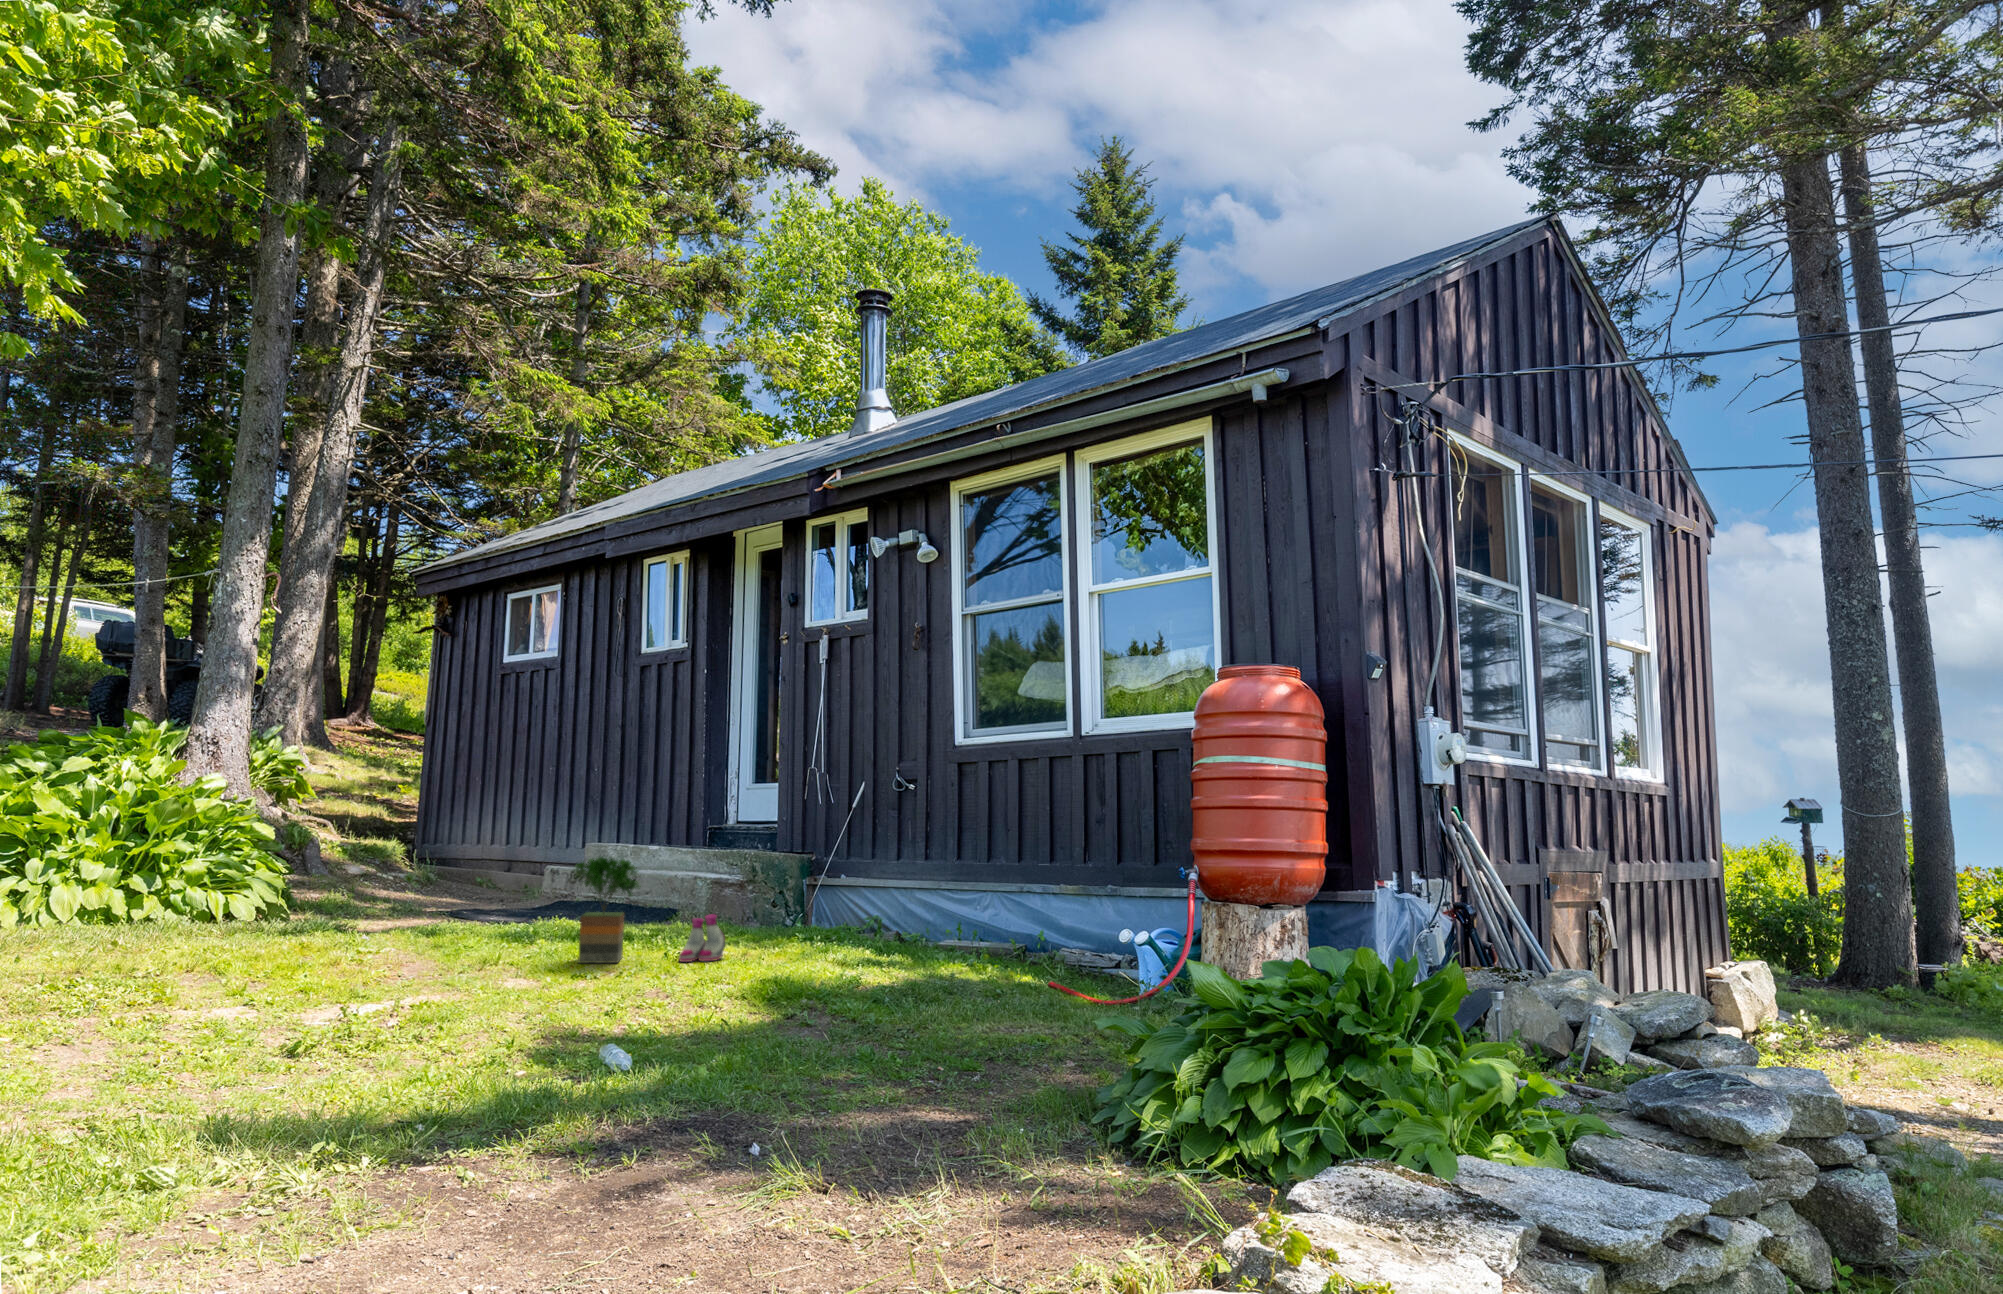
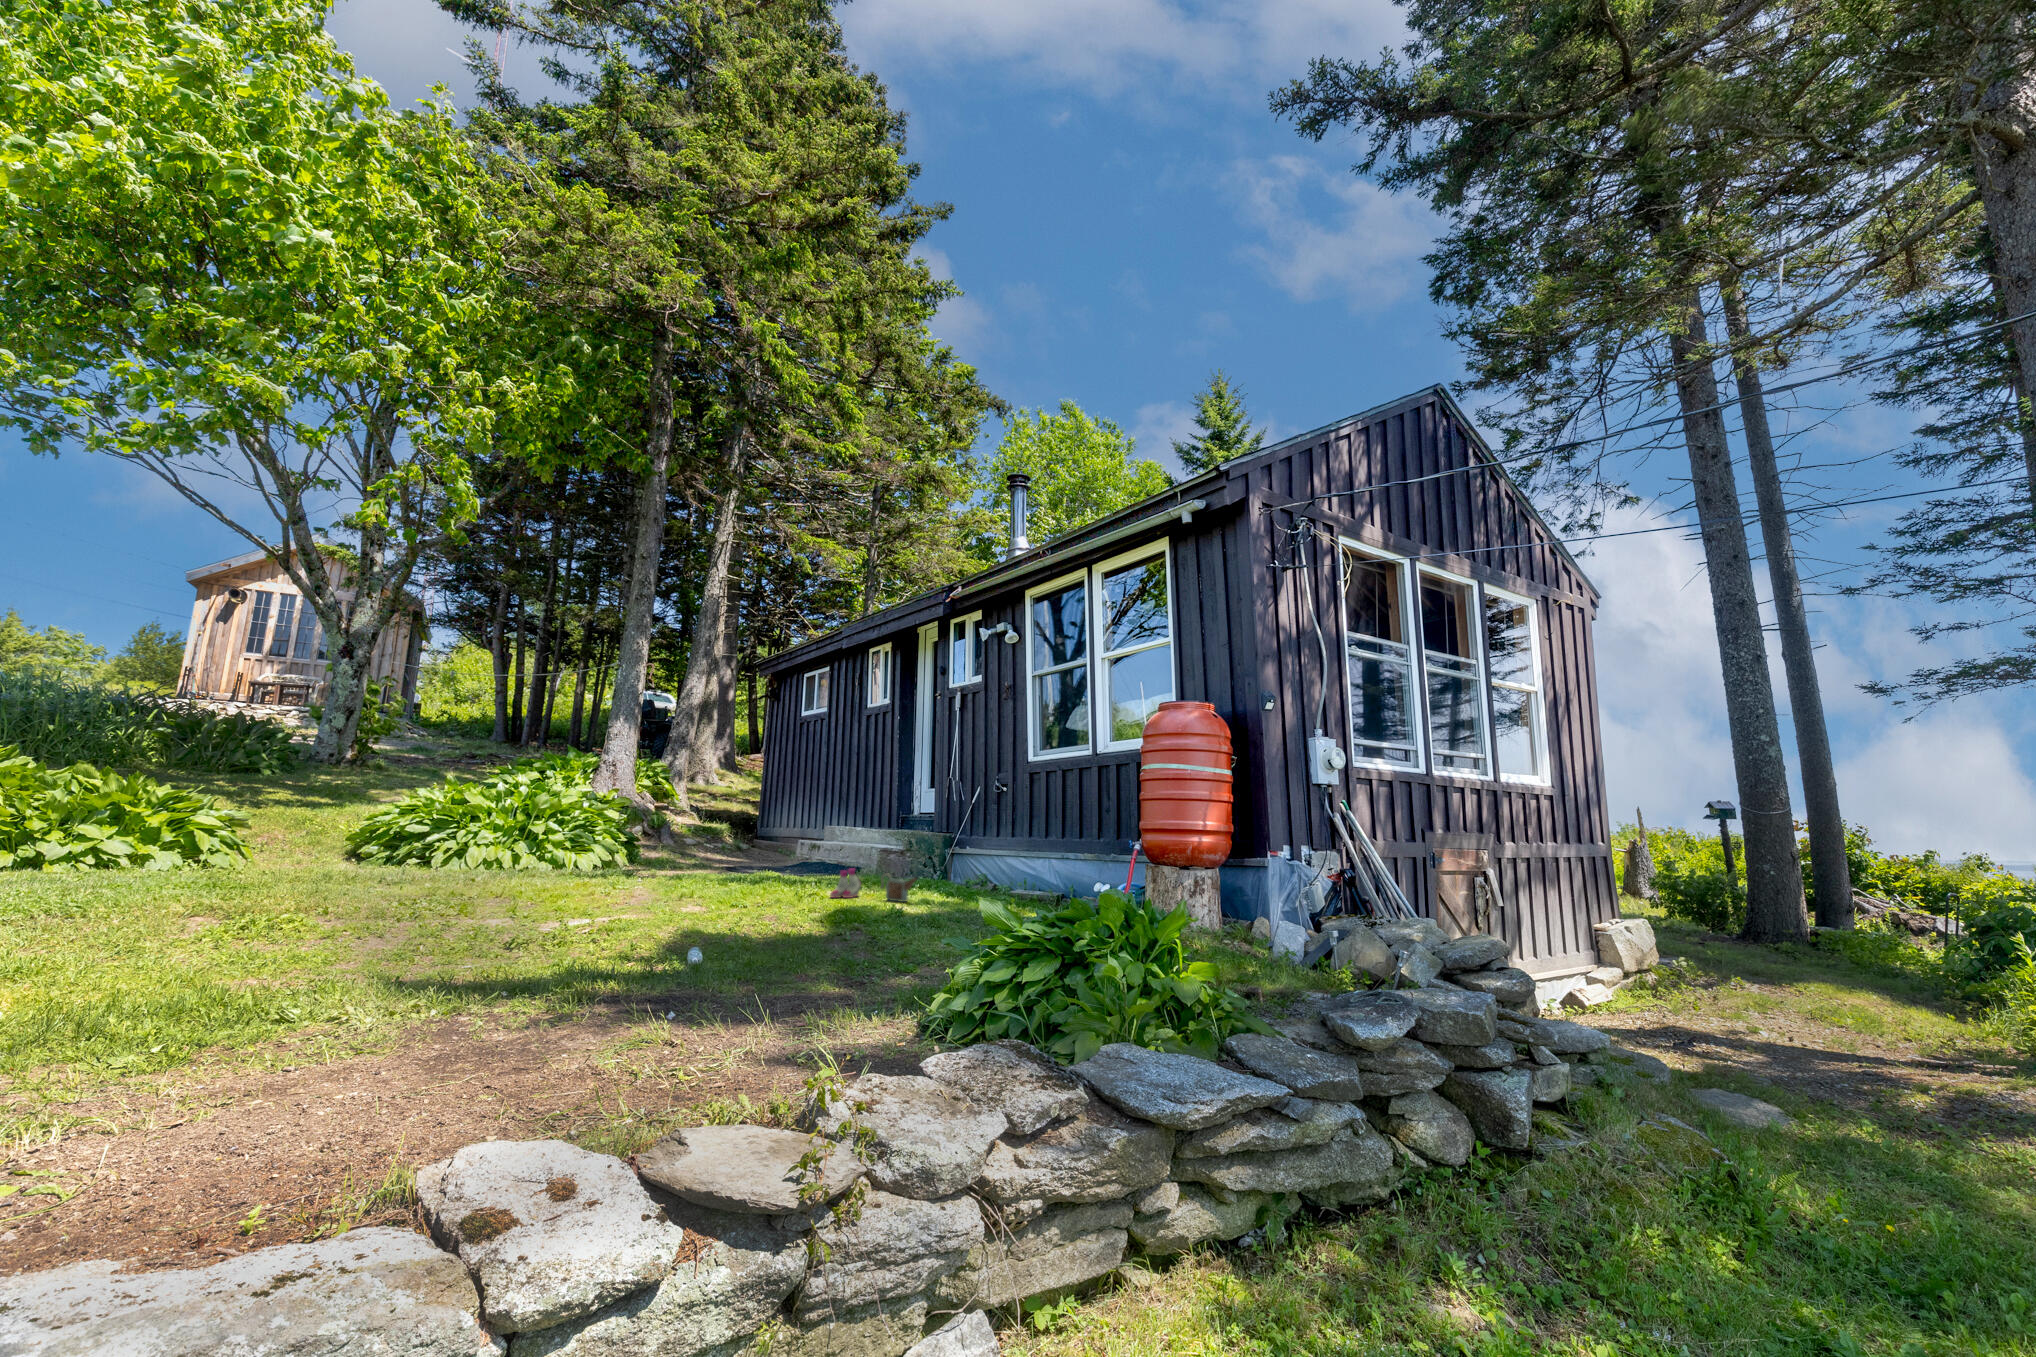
potted tree: present [574,857,641,963] -> none [768,830,811,898]
watering can: none [761,922,828,966] -> present [881,873,917,902]

